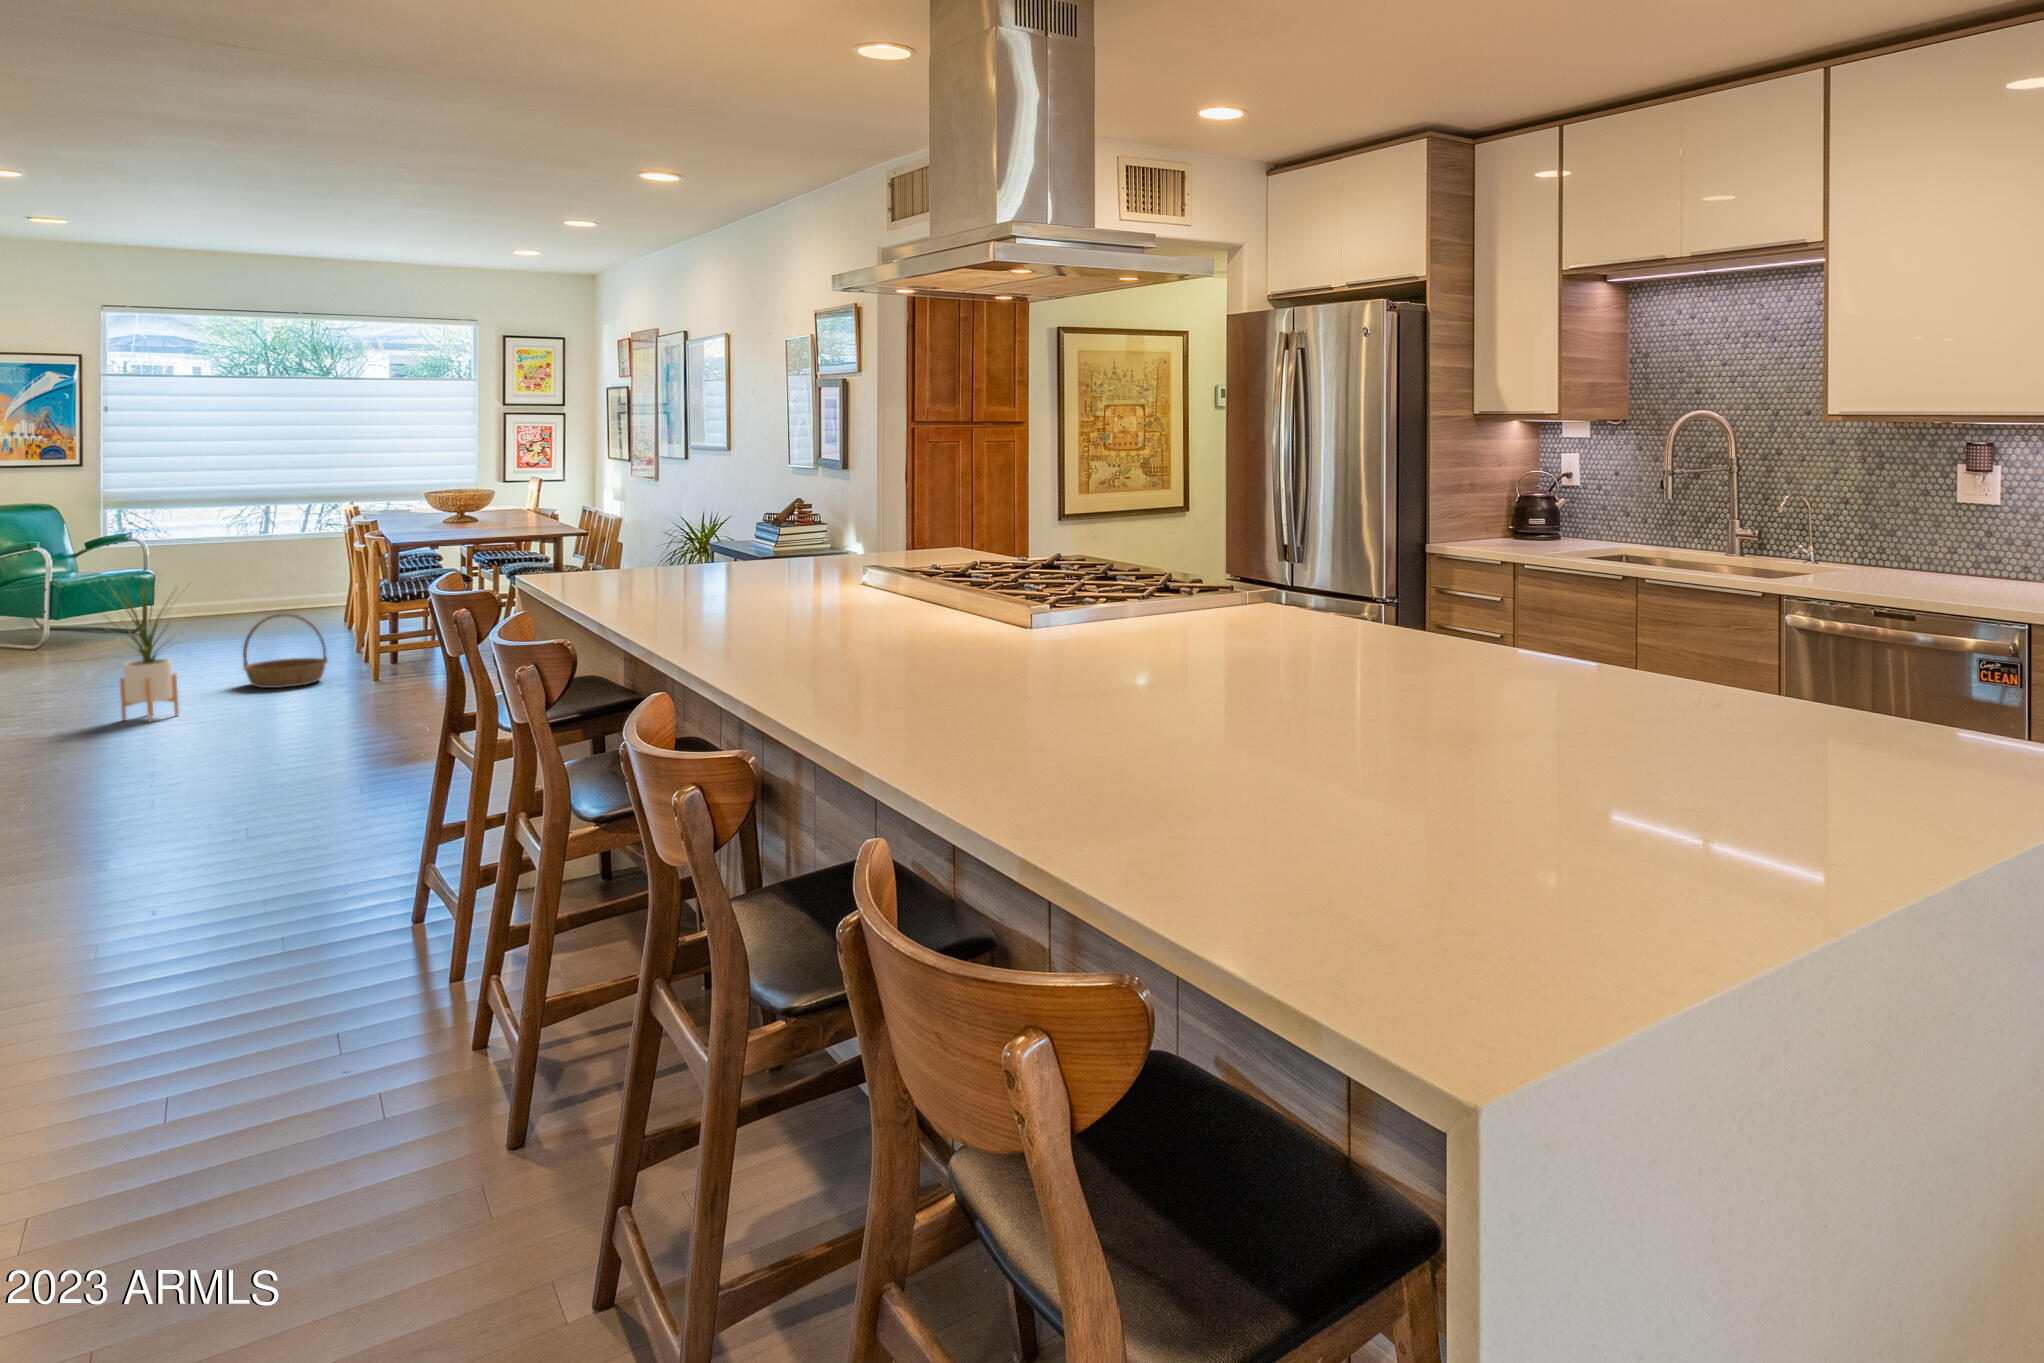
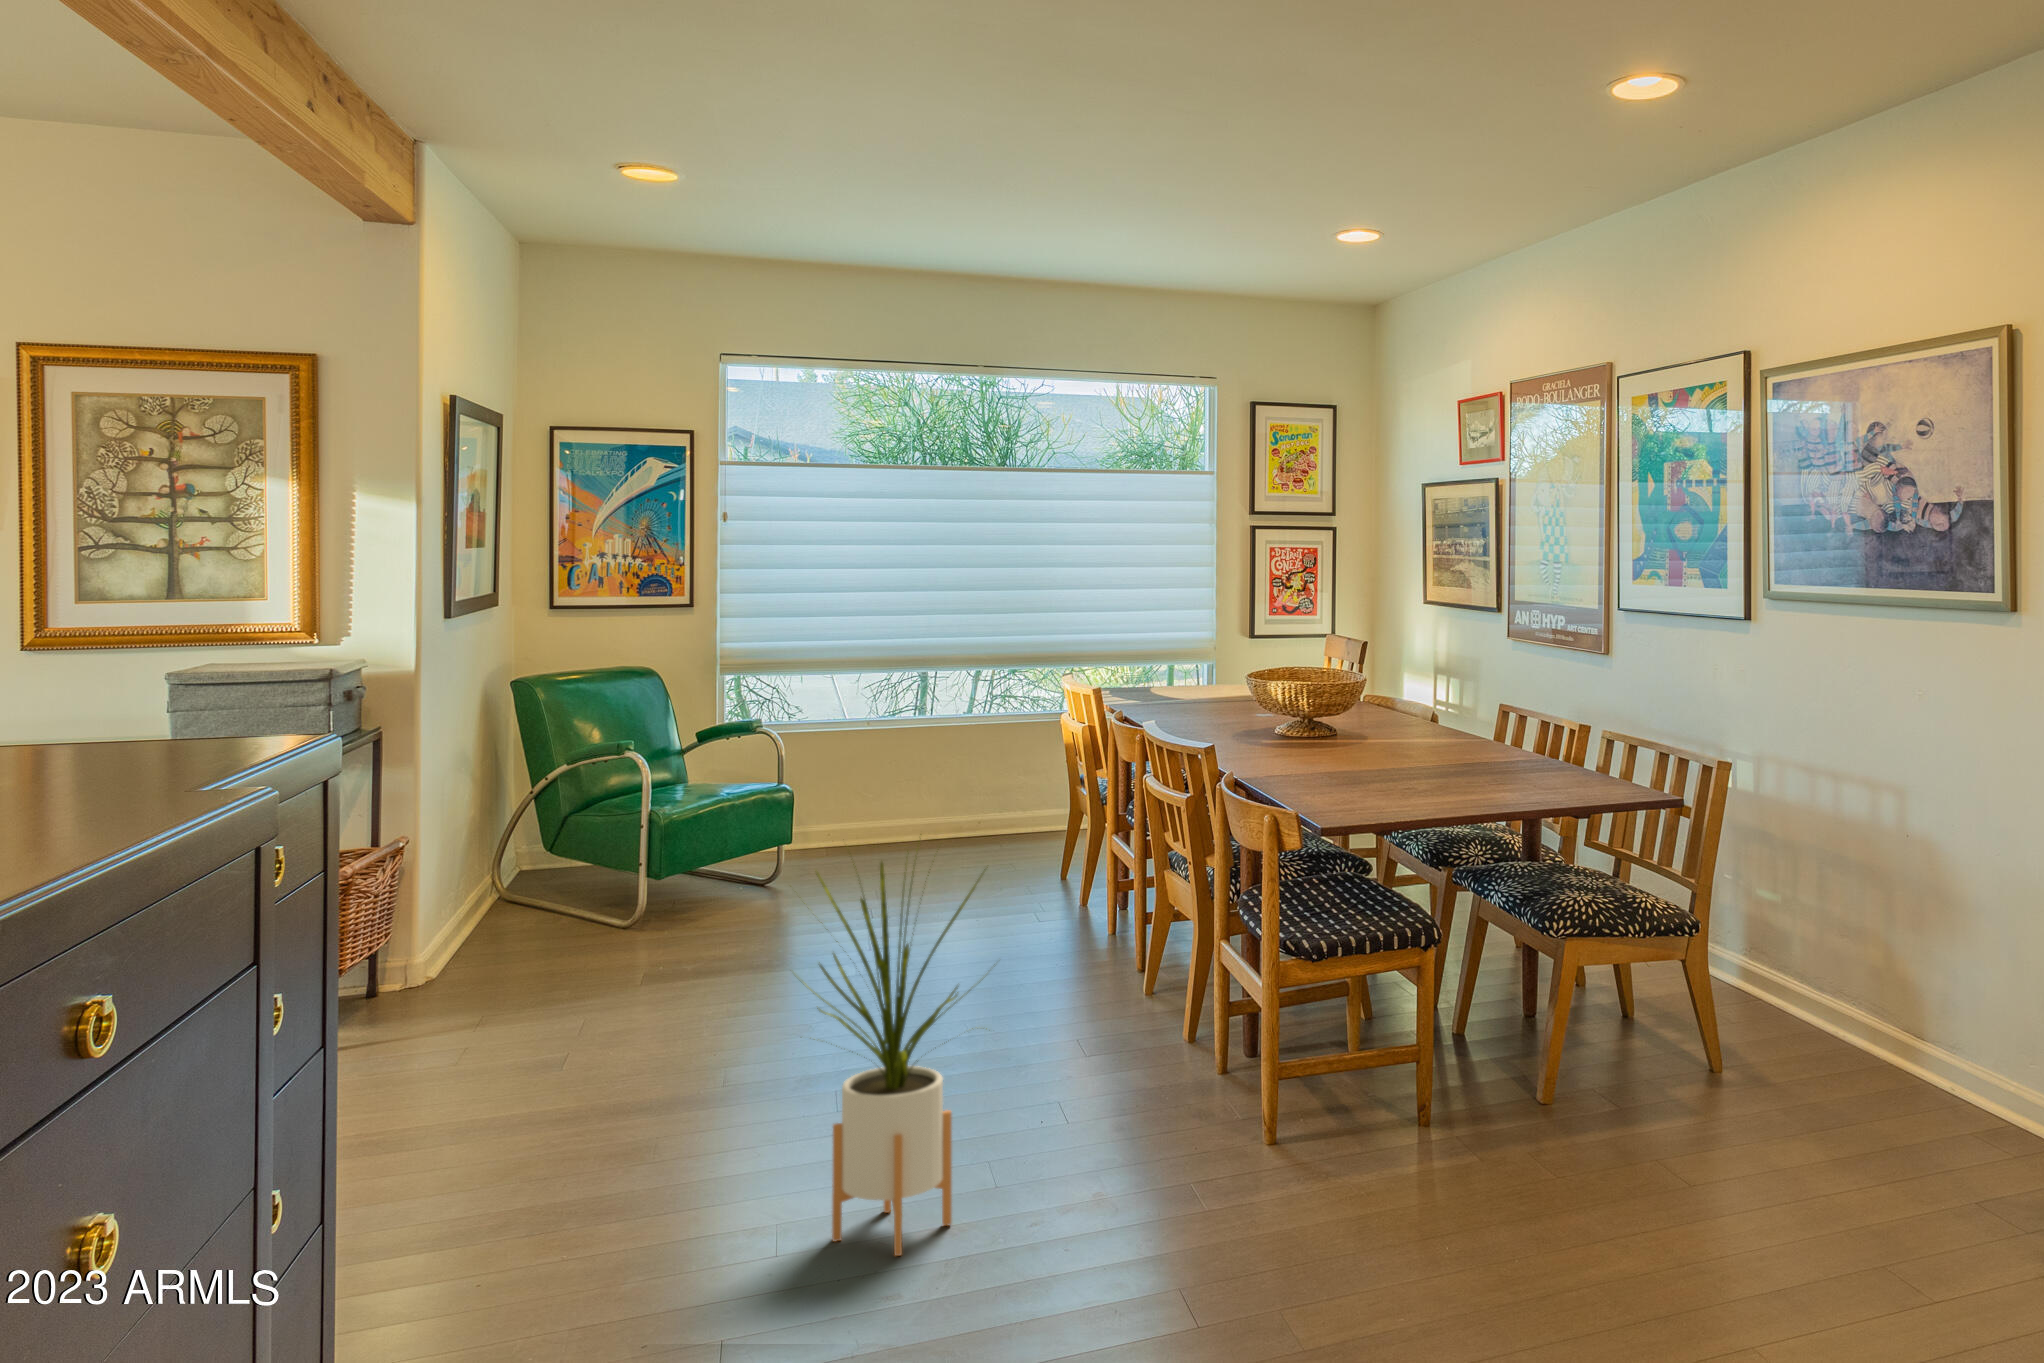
basket: present [243,614,327,688] -> none [1019,919,1181,1101]

